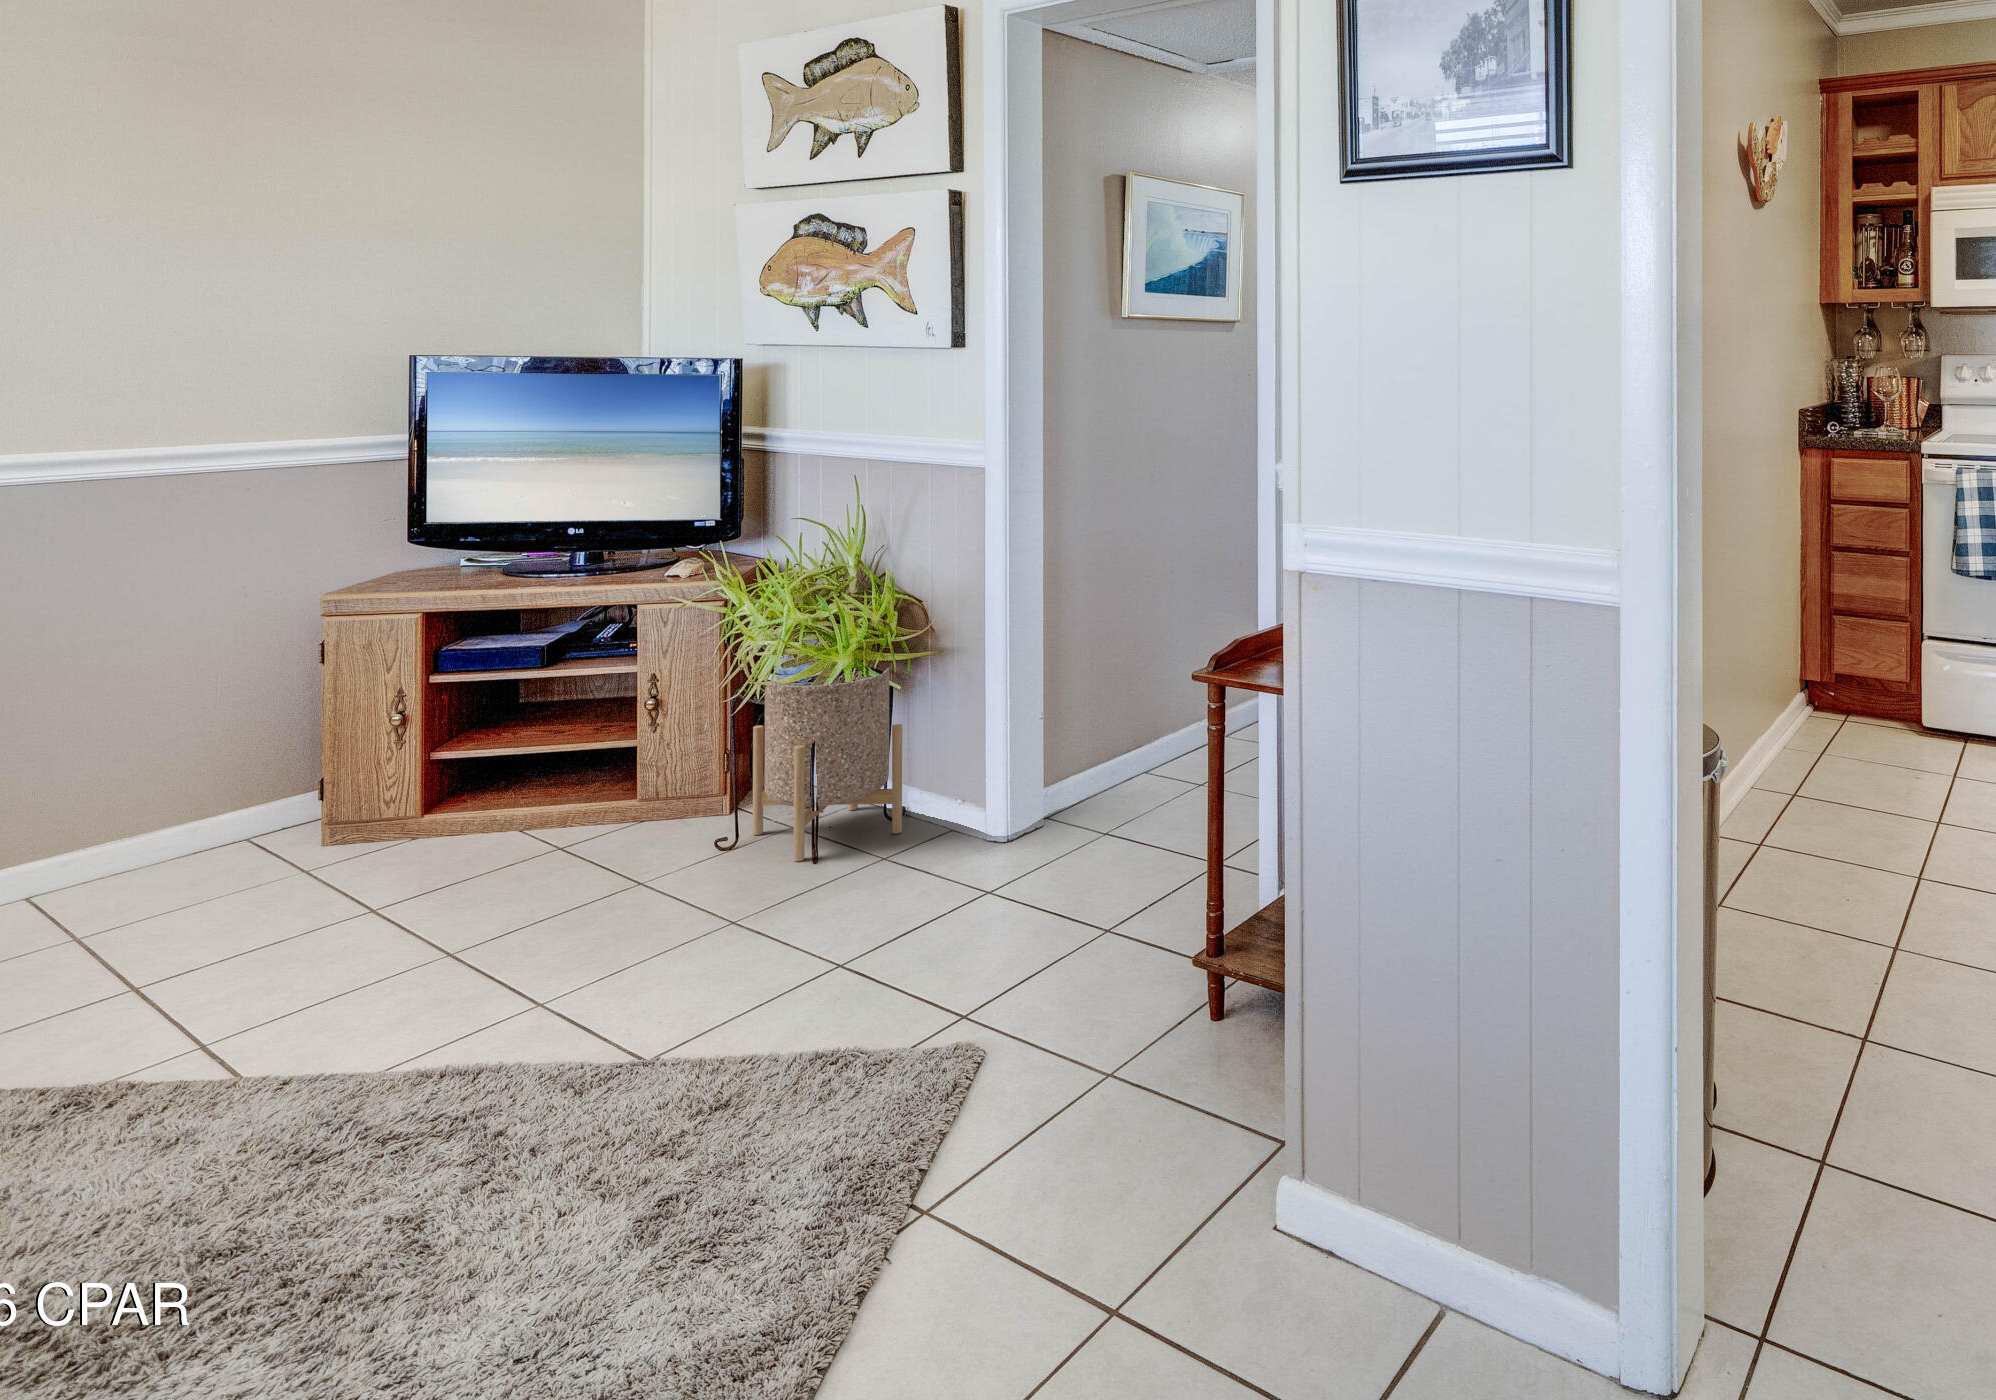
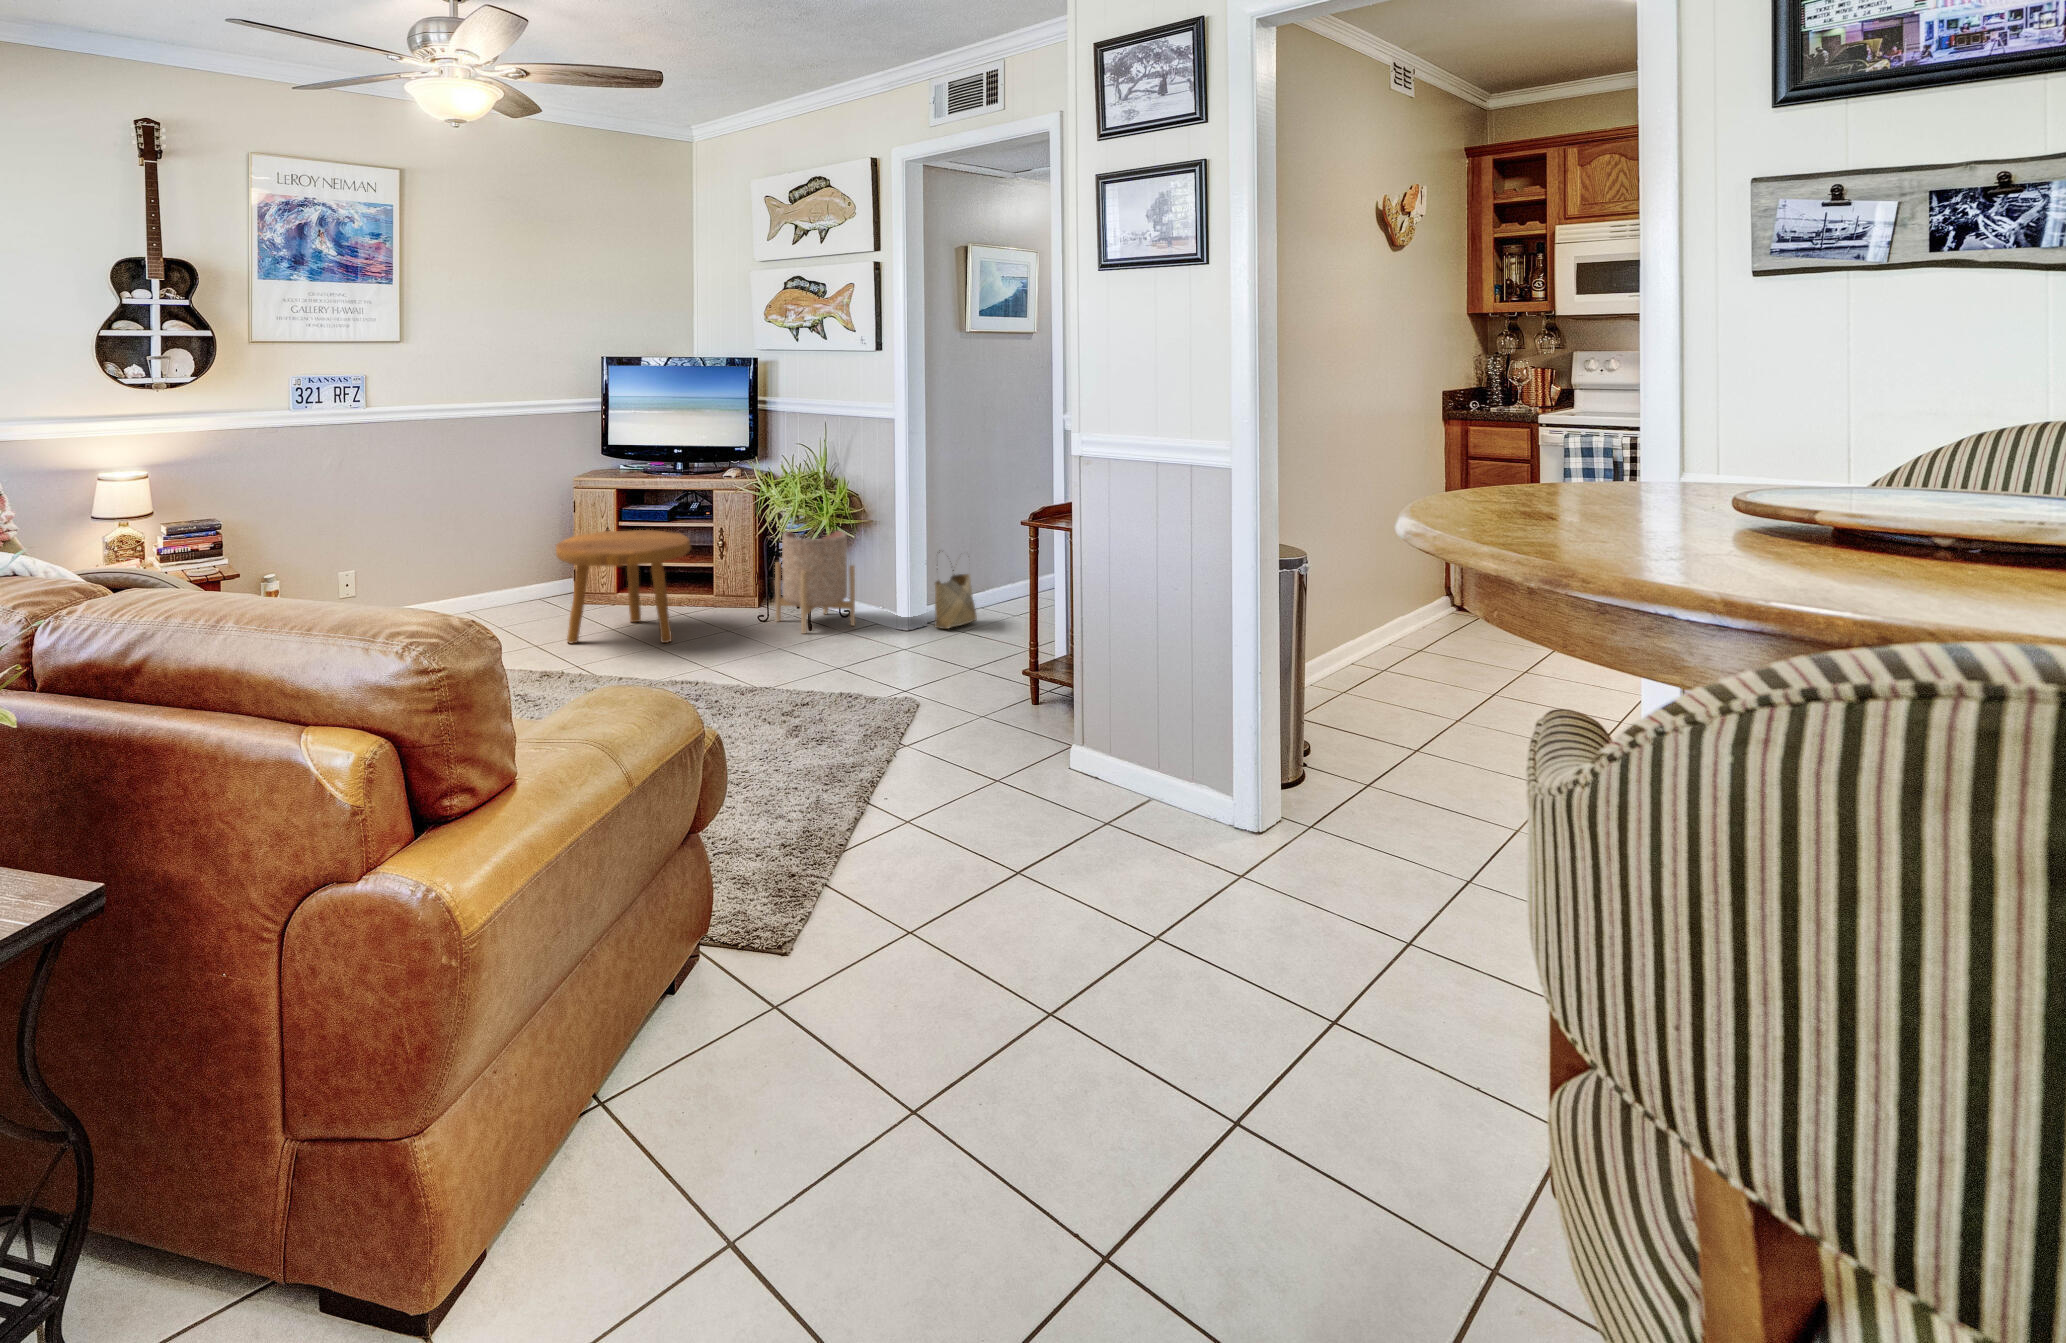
footstool: none [251,682,571,935] -> present [556,530,691,643]
woven basket: none [1044,687,1120,827] -> present [934,552,977,629]

